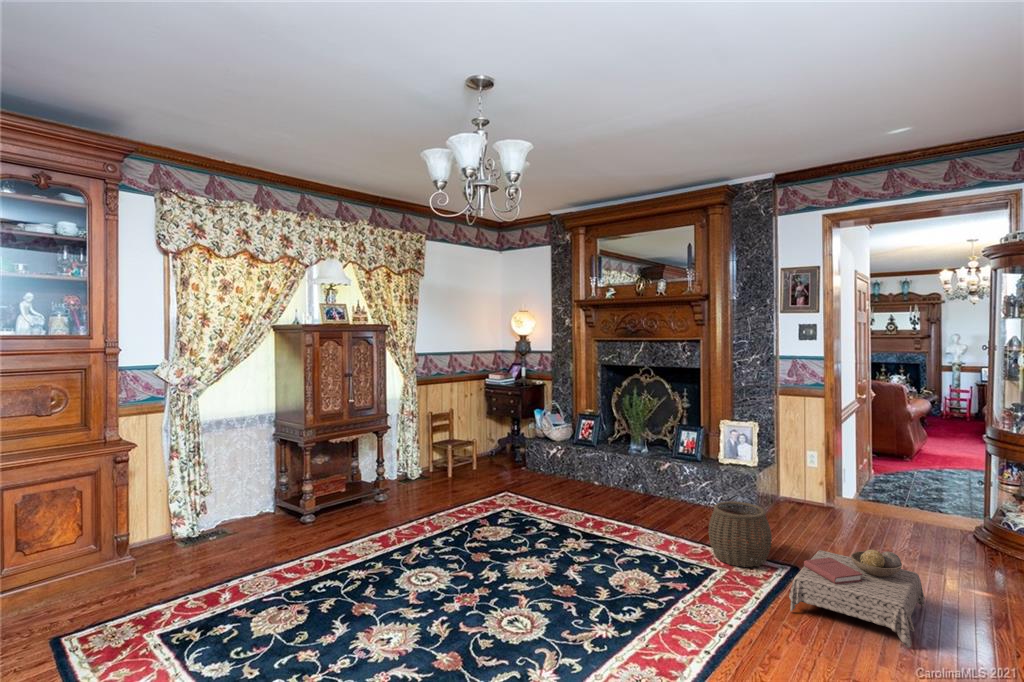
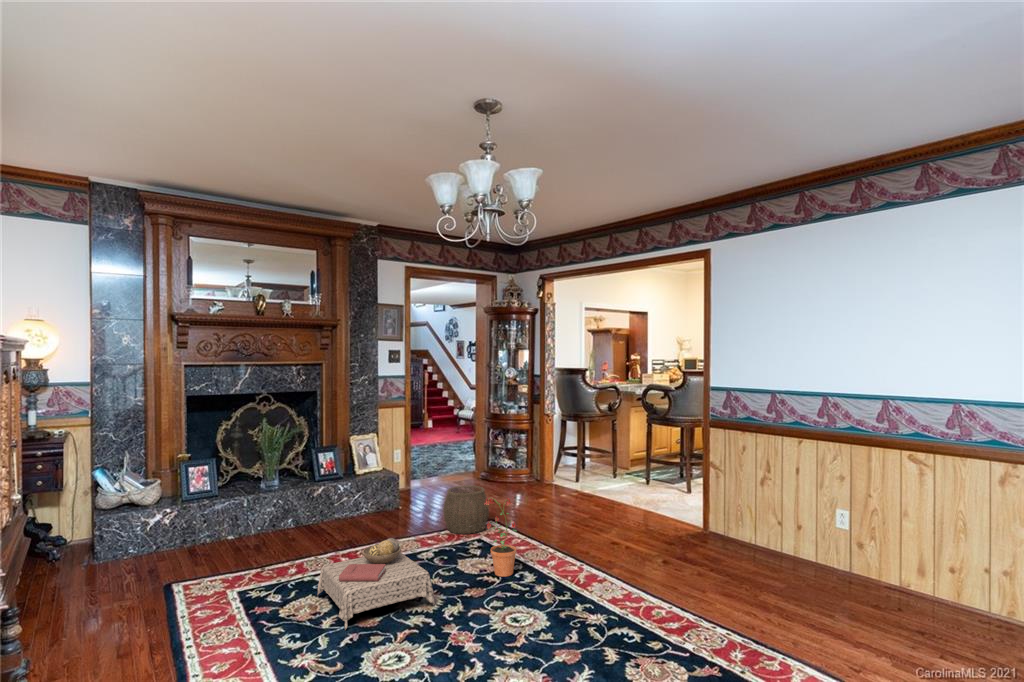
potted plant: none [590,507,639,606] -> present [485,497,517,577]
ottoman: present [789,549,925,648] -> present [317,538,435,630]

